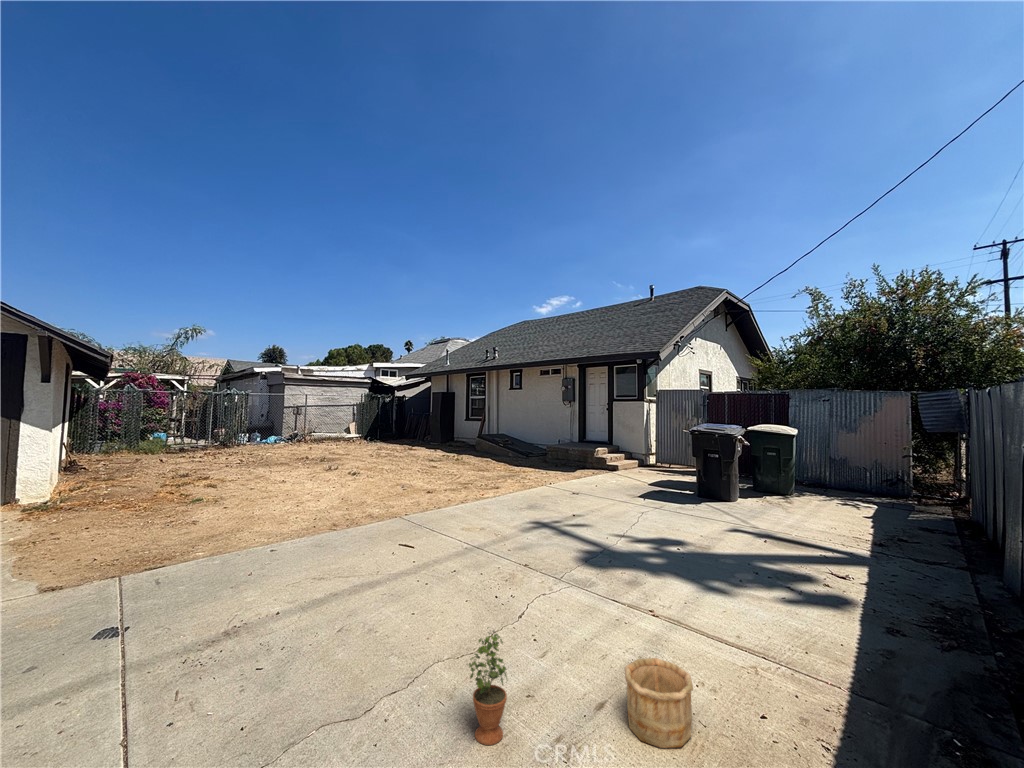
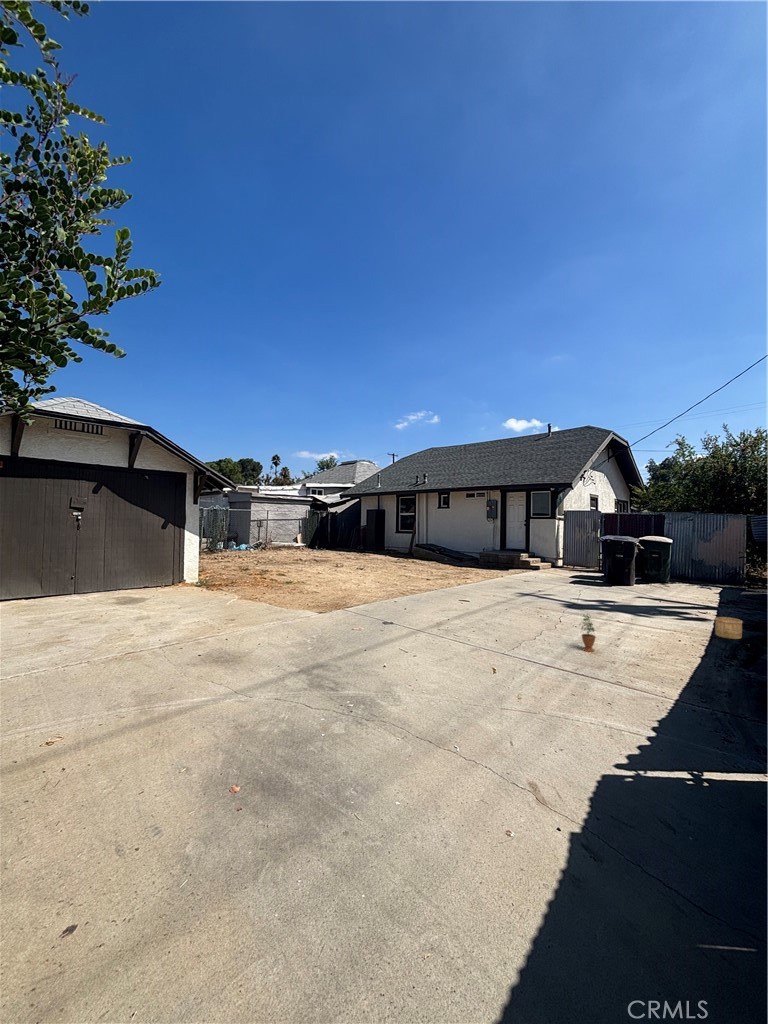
wooden bucket: present [625,658,693,748] -> present [715,617,743,639]

